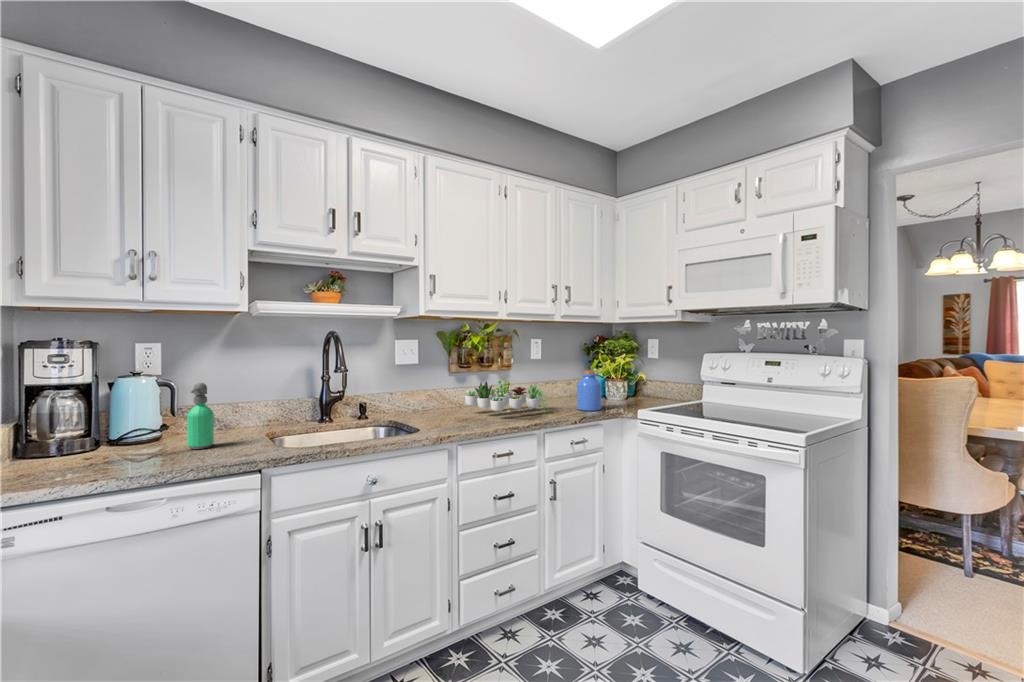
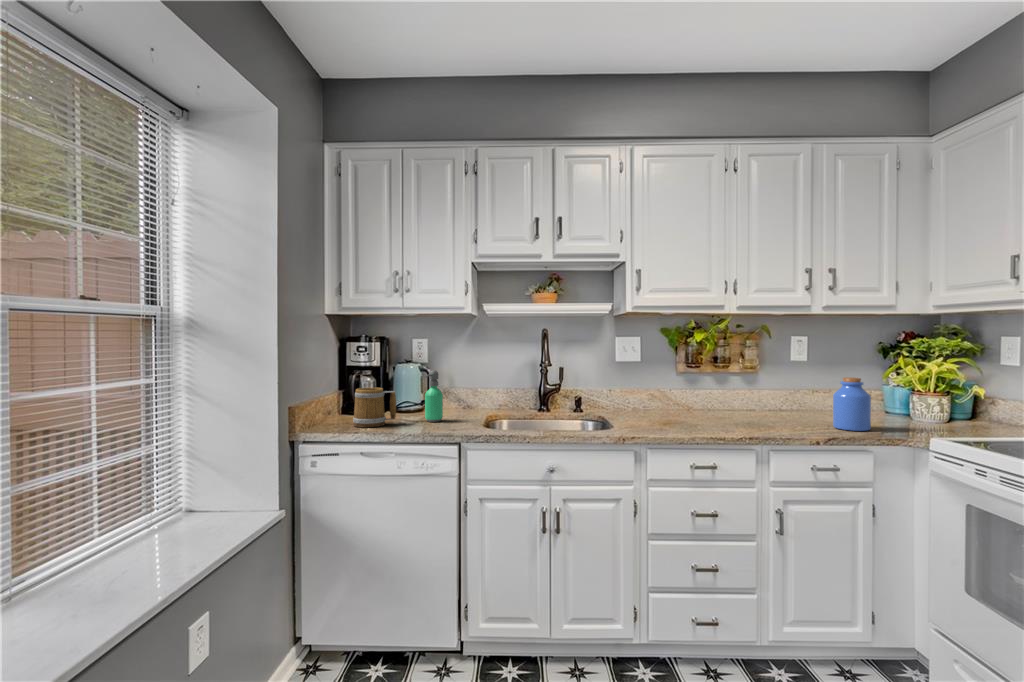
succulent plant: present [465,379,549,413] -> none [682,379,785,427]
mug: none [70,412,145,472] -> present [353,388,396,428]

